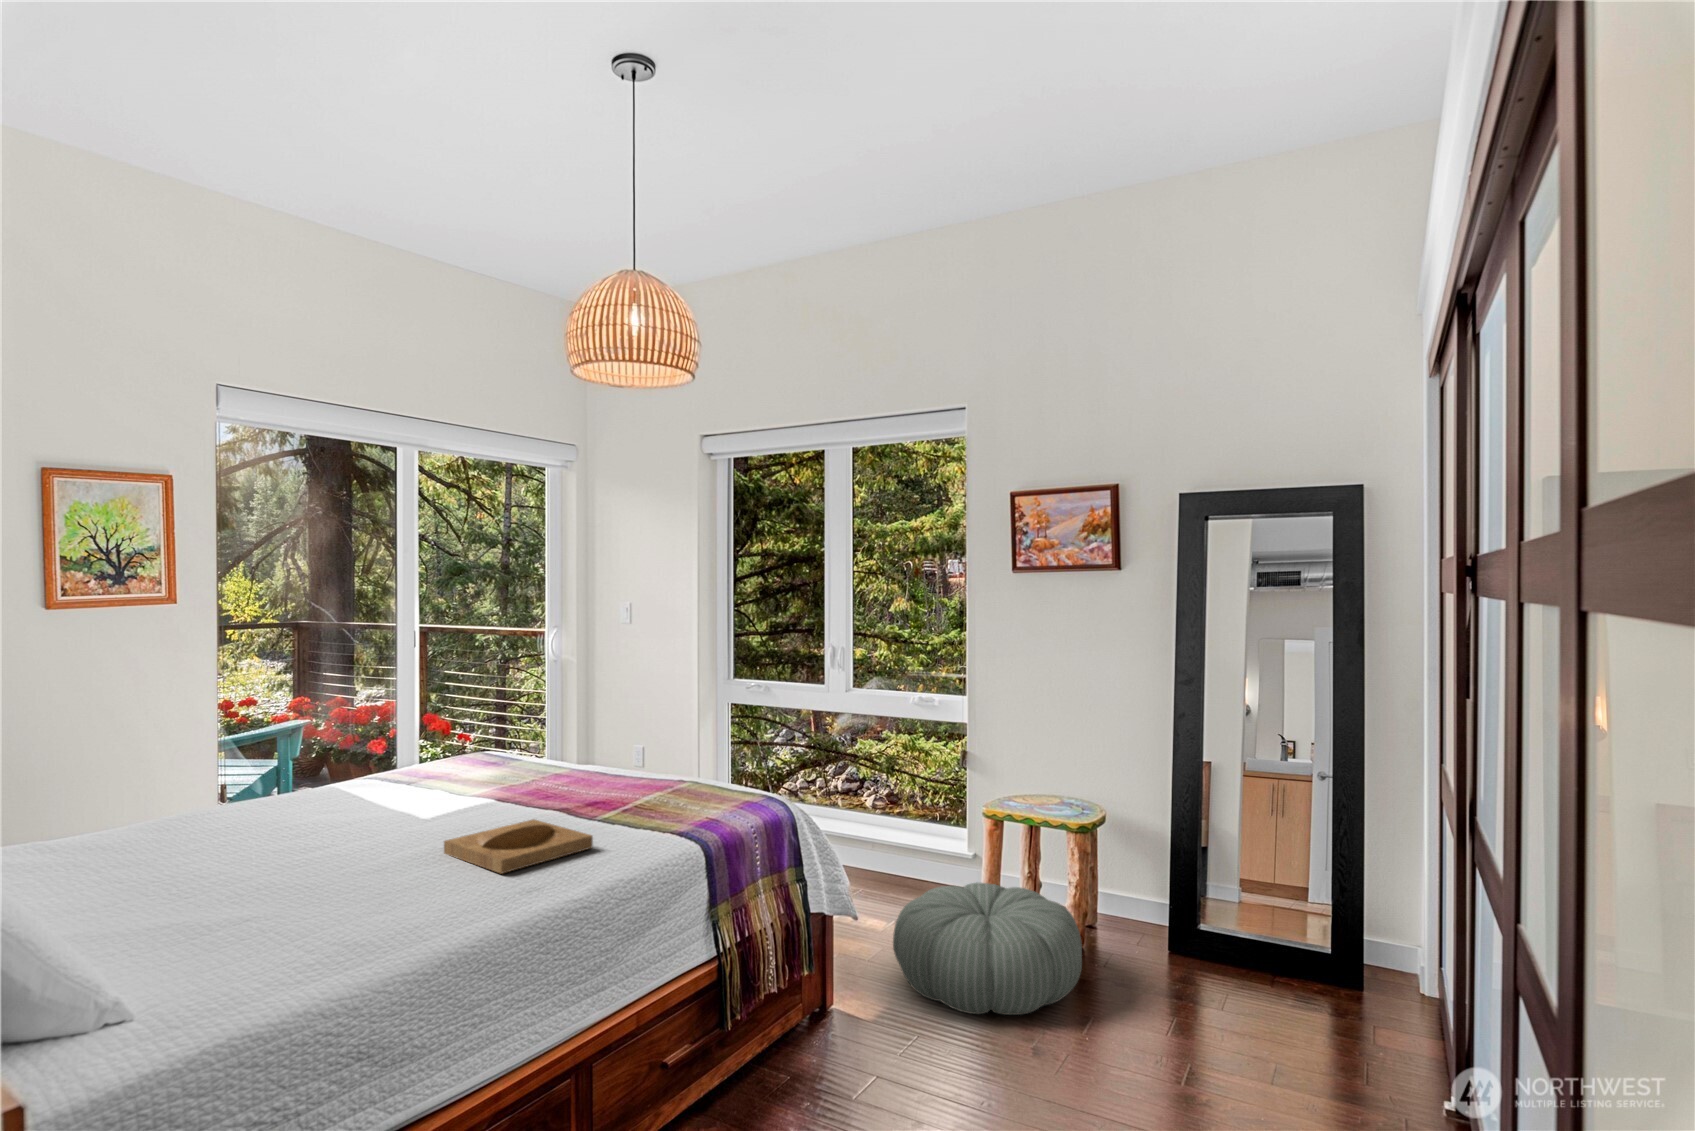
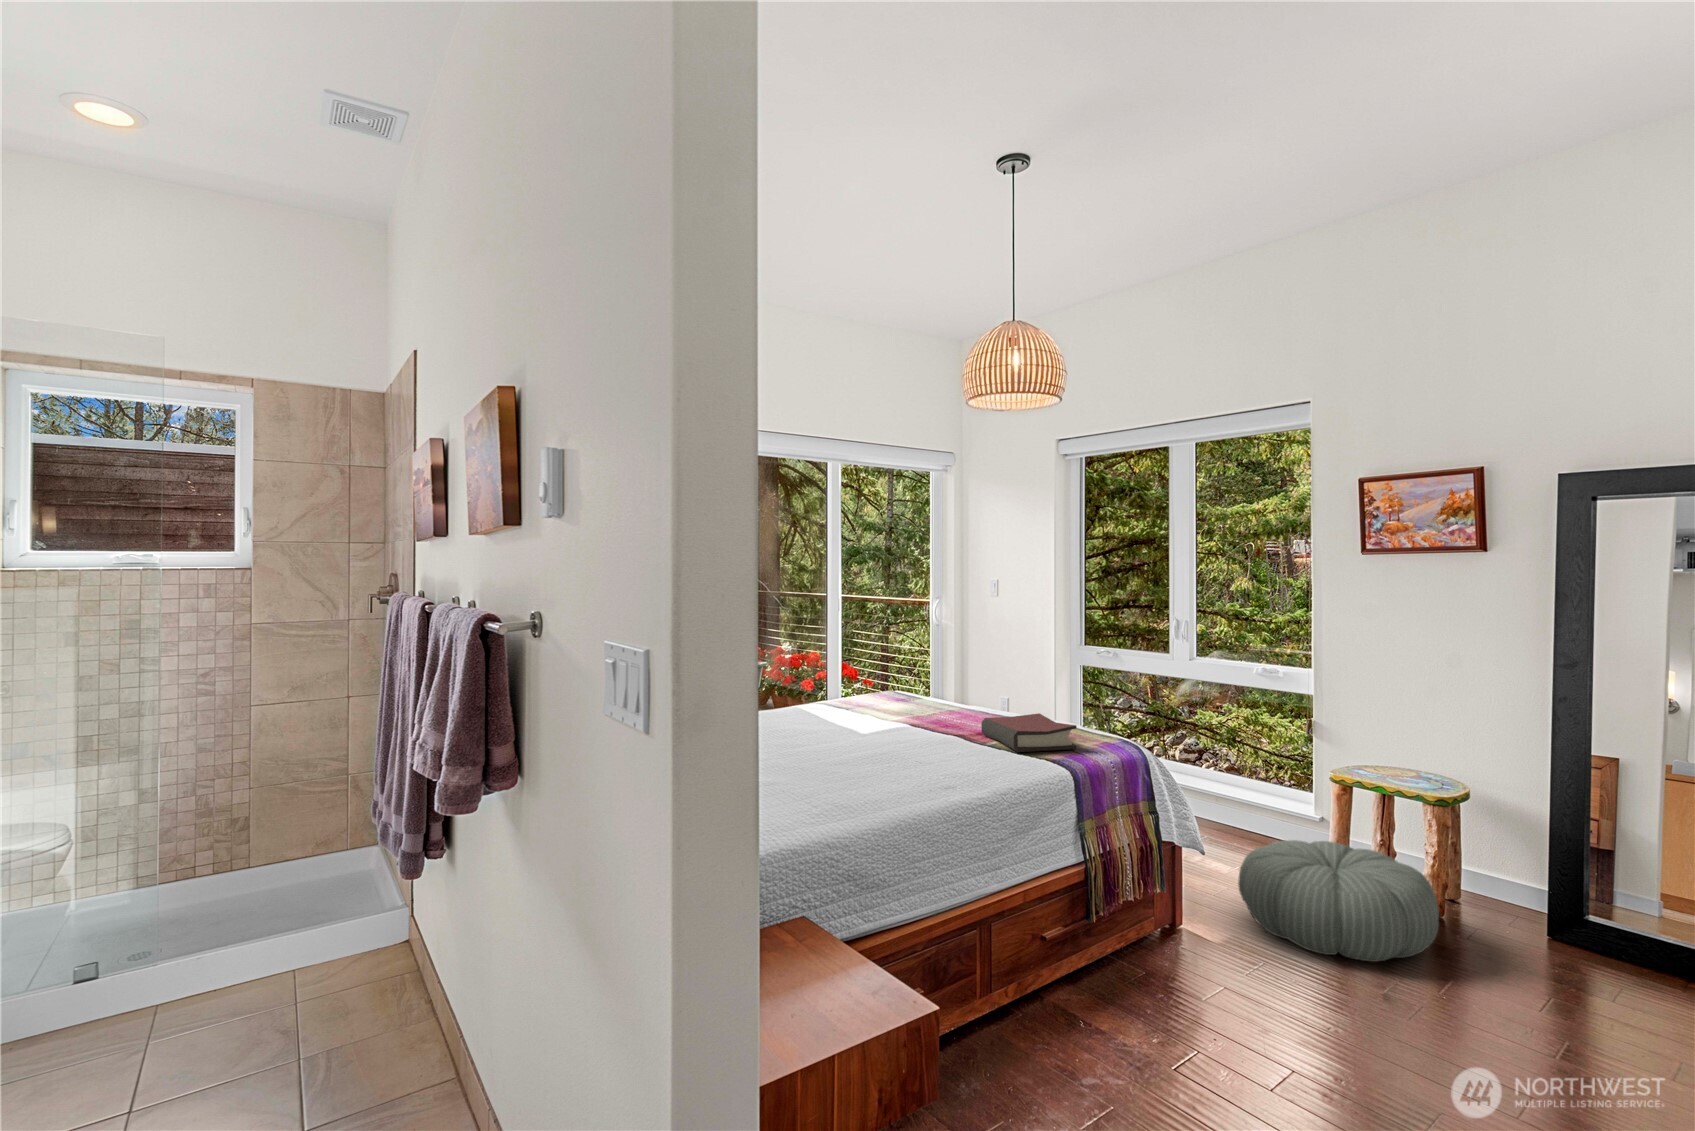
hardback book: none [599,769,713,824] -> present [981,713,1077,752]
tray: present [444,819,593,874] -> none [876,741,985,775]

